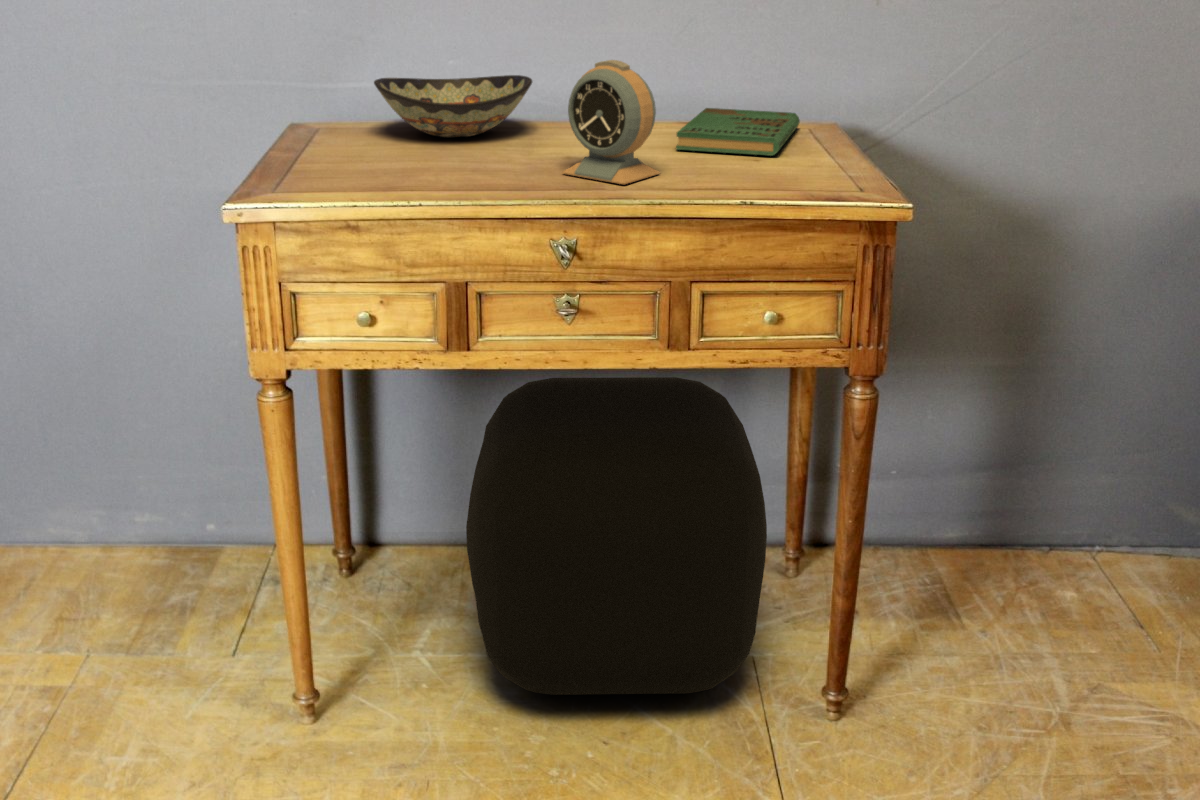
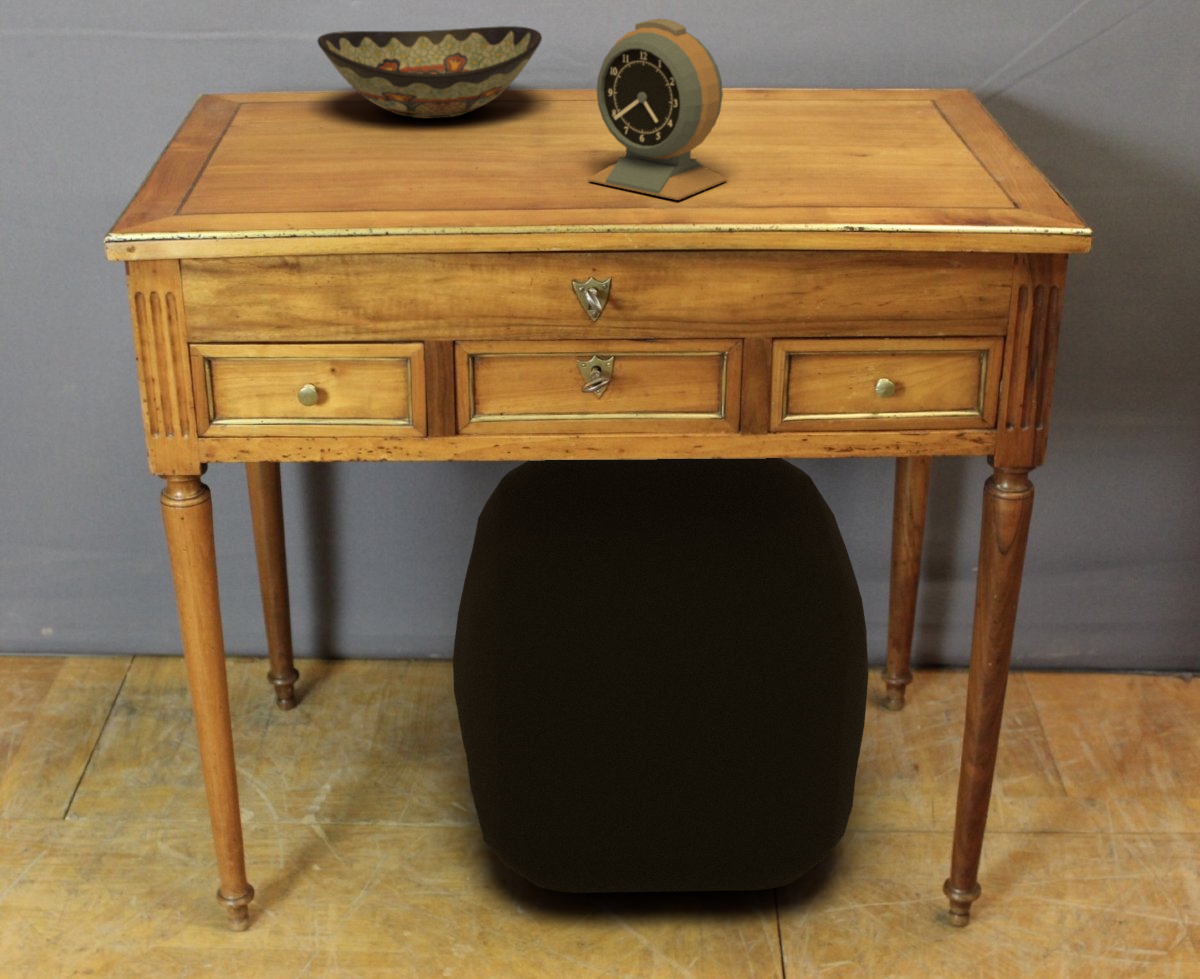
book: present [676,108,800,156] -> none [747,70,919,149]

